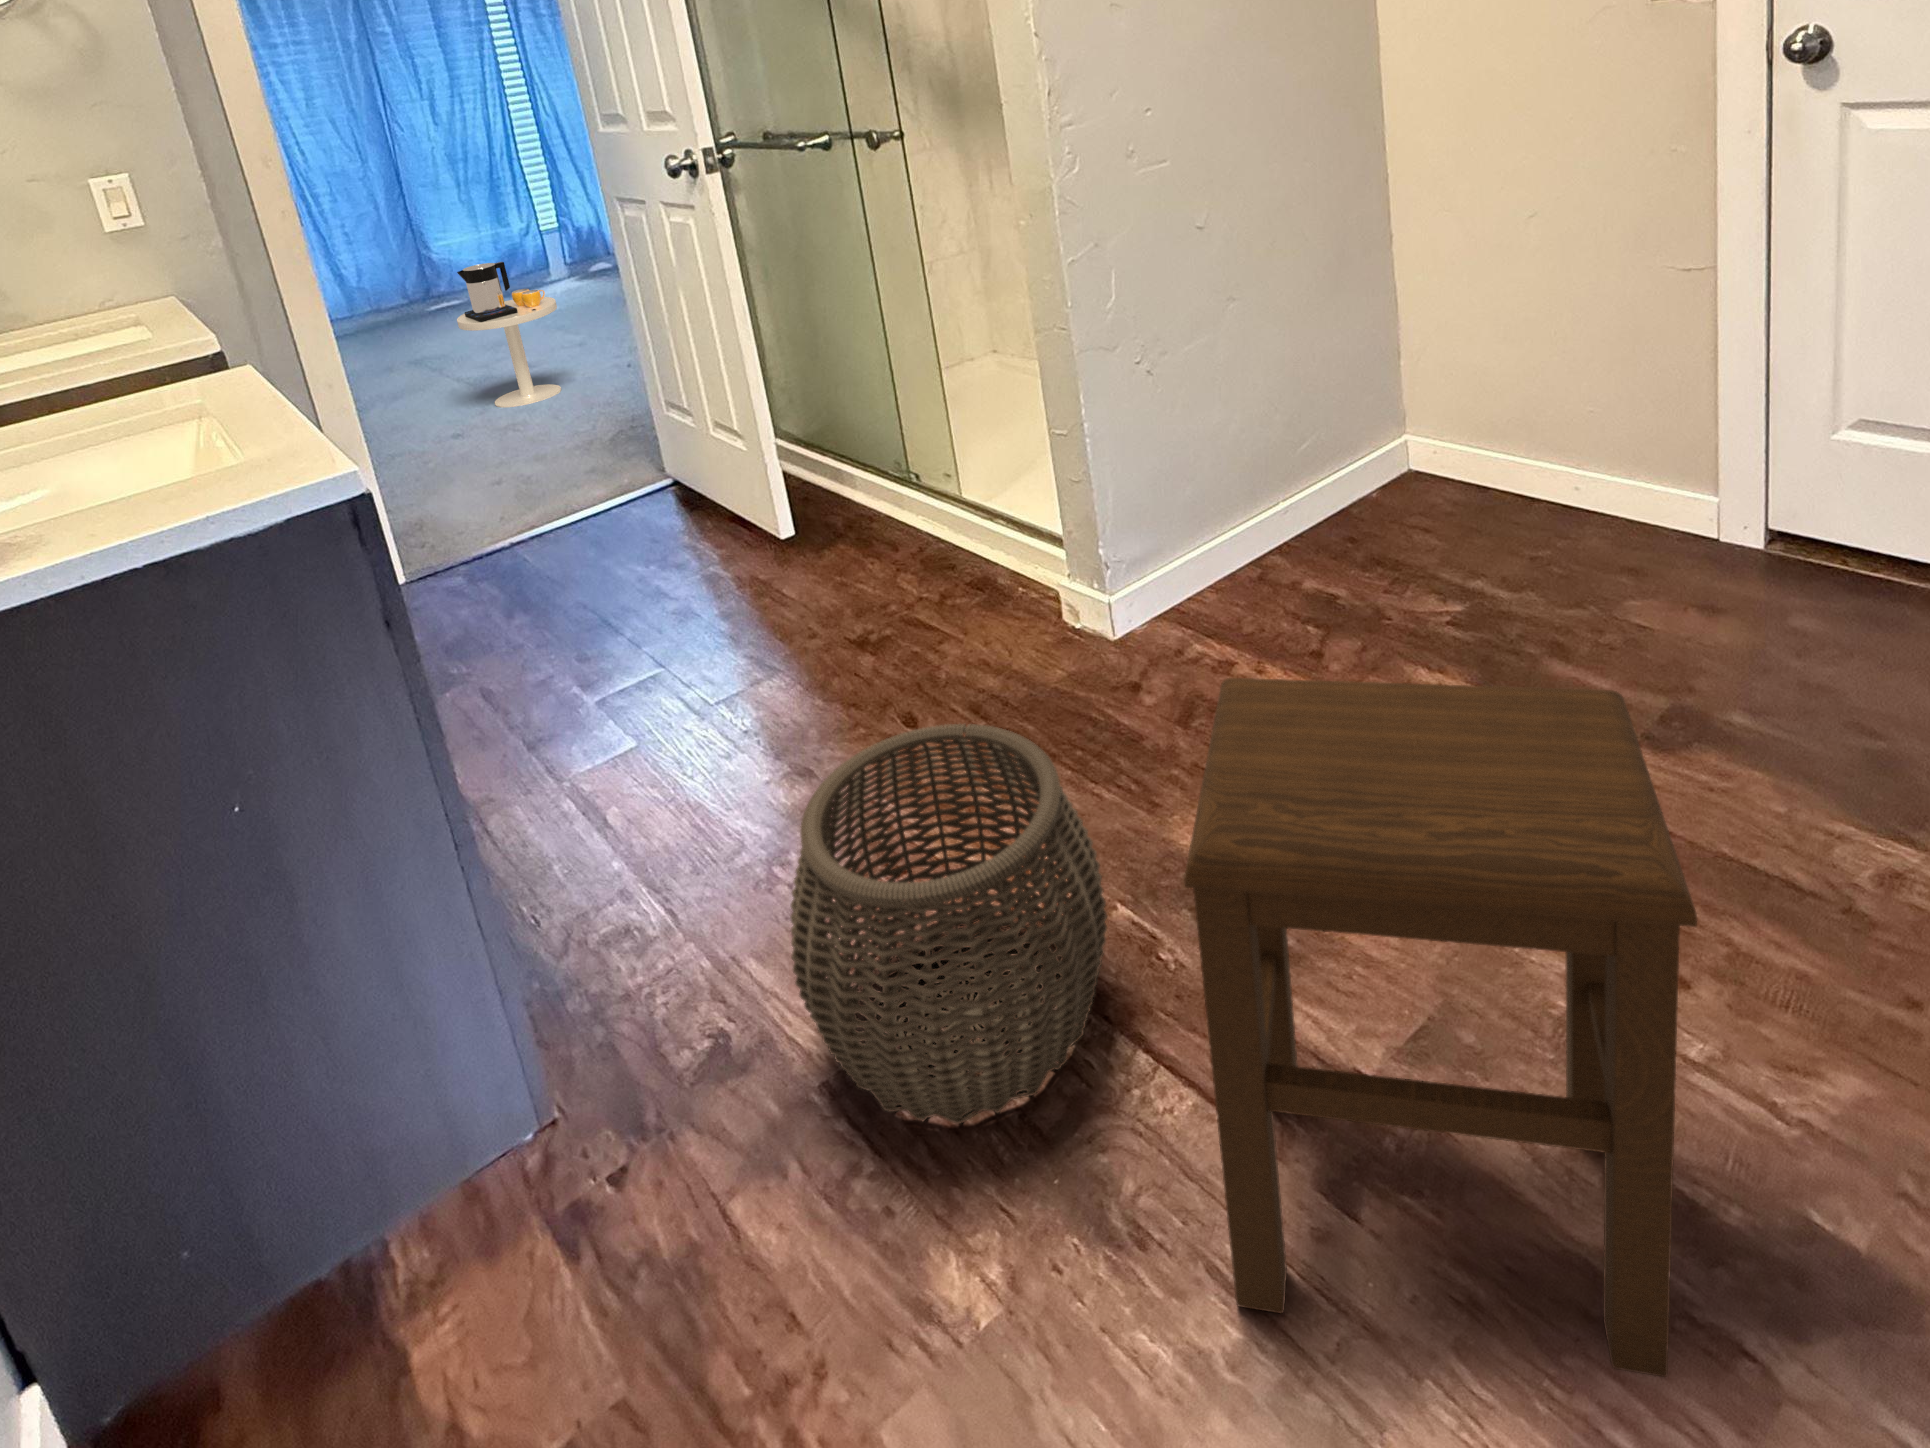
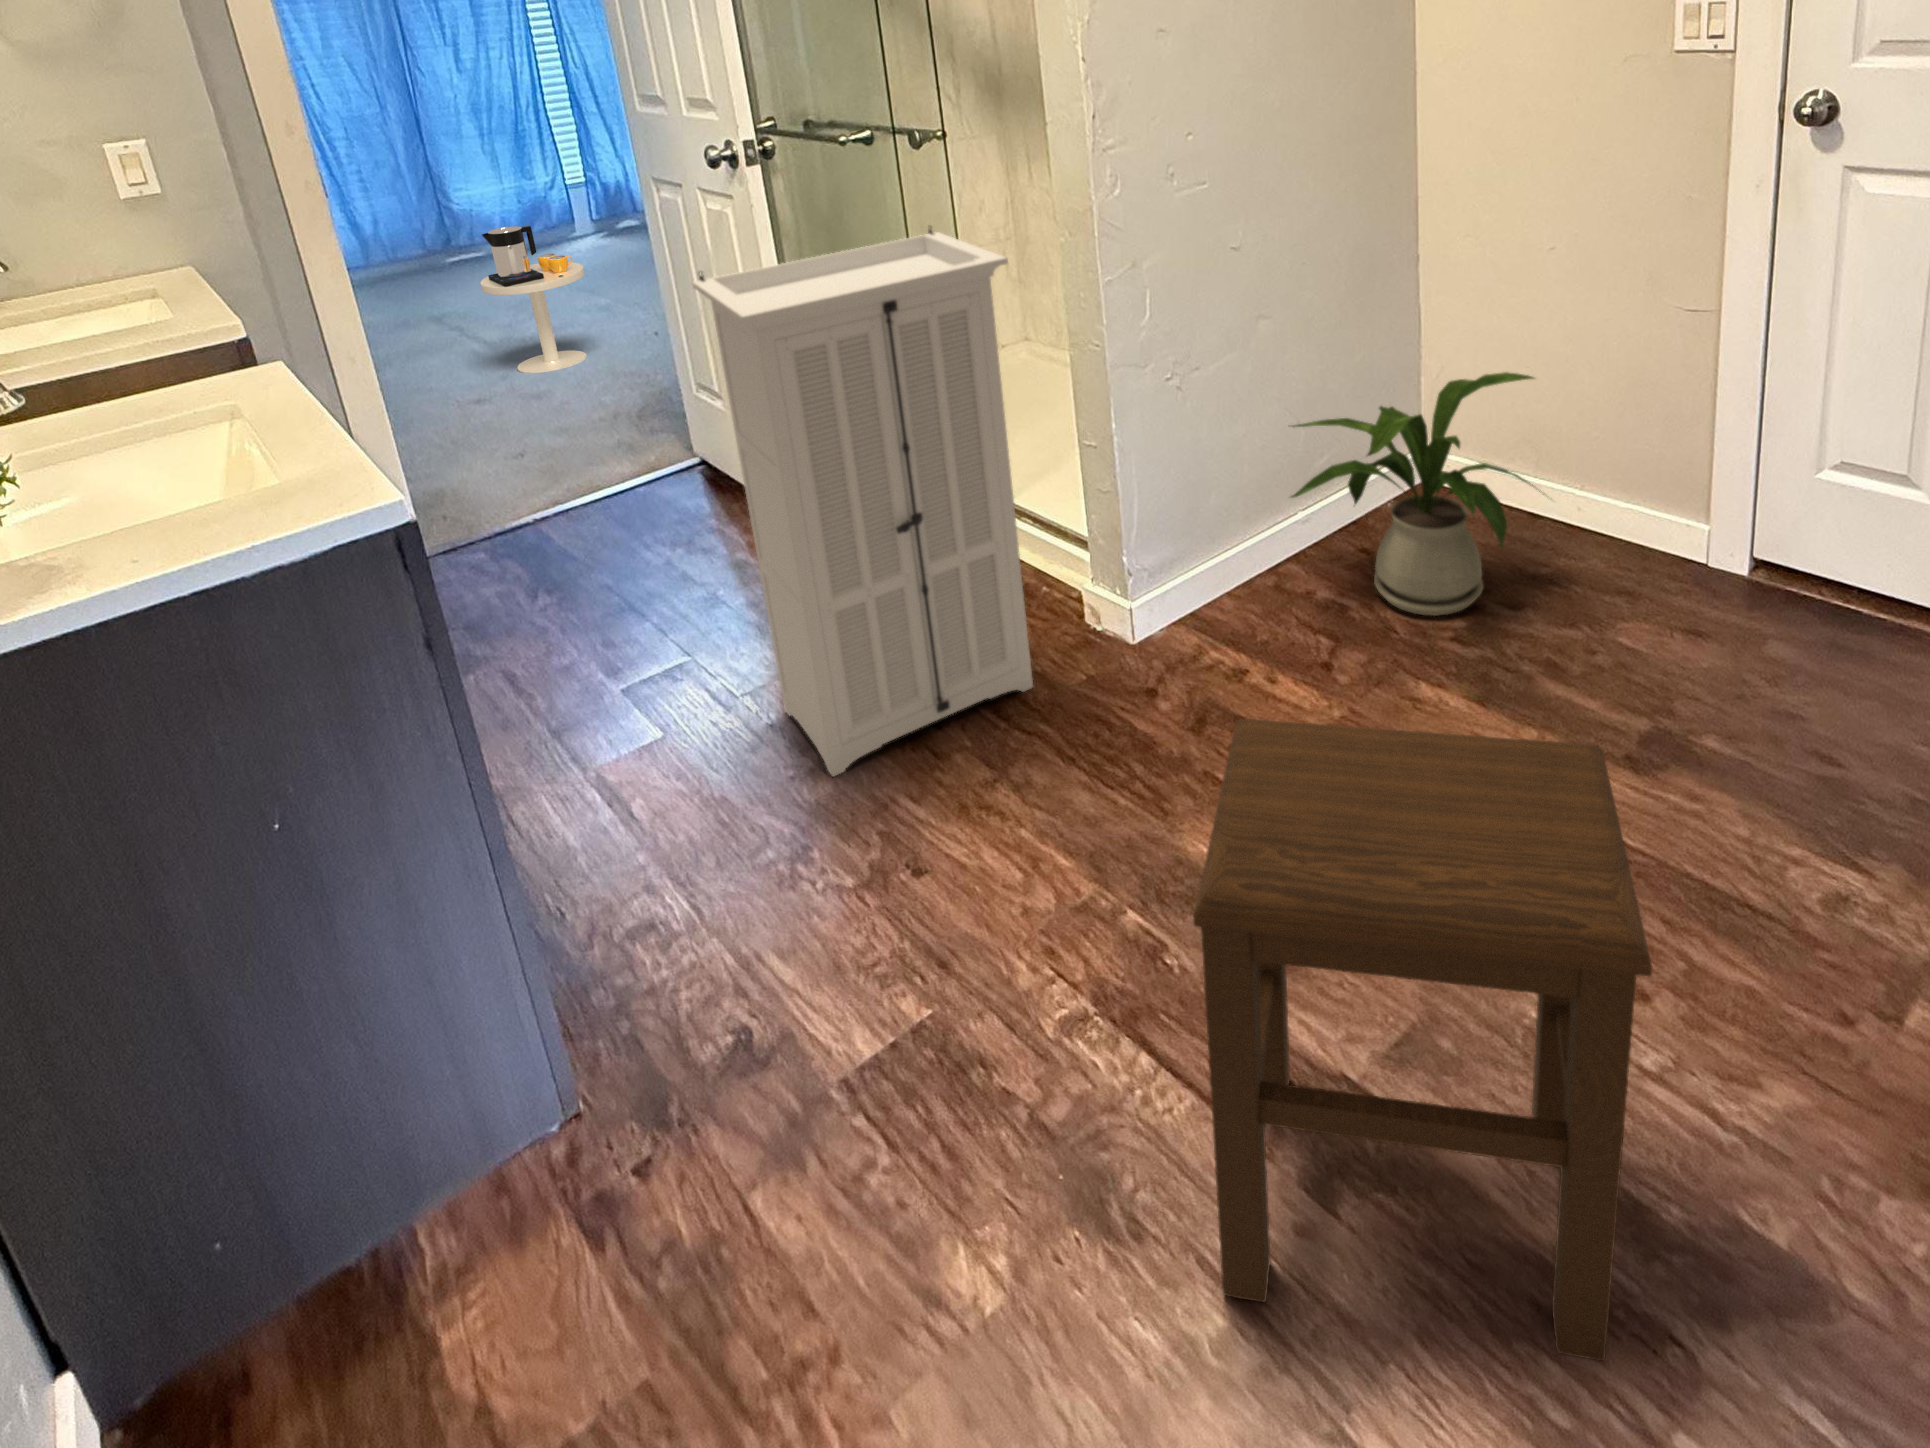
storage cabinet: none [651,213,1012,780] -> present [693,229,1033,776]
house plant: none [1263,340,1552,600] -> present [1291,372,1545,616]
woven basket: present [790,724,1107,1124] -> none [815,740,1118,1121]

